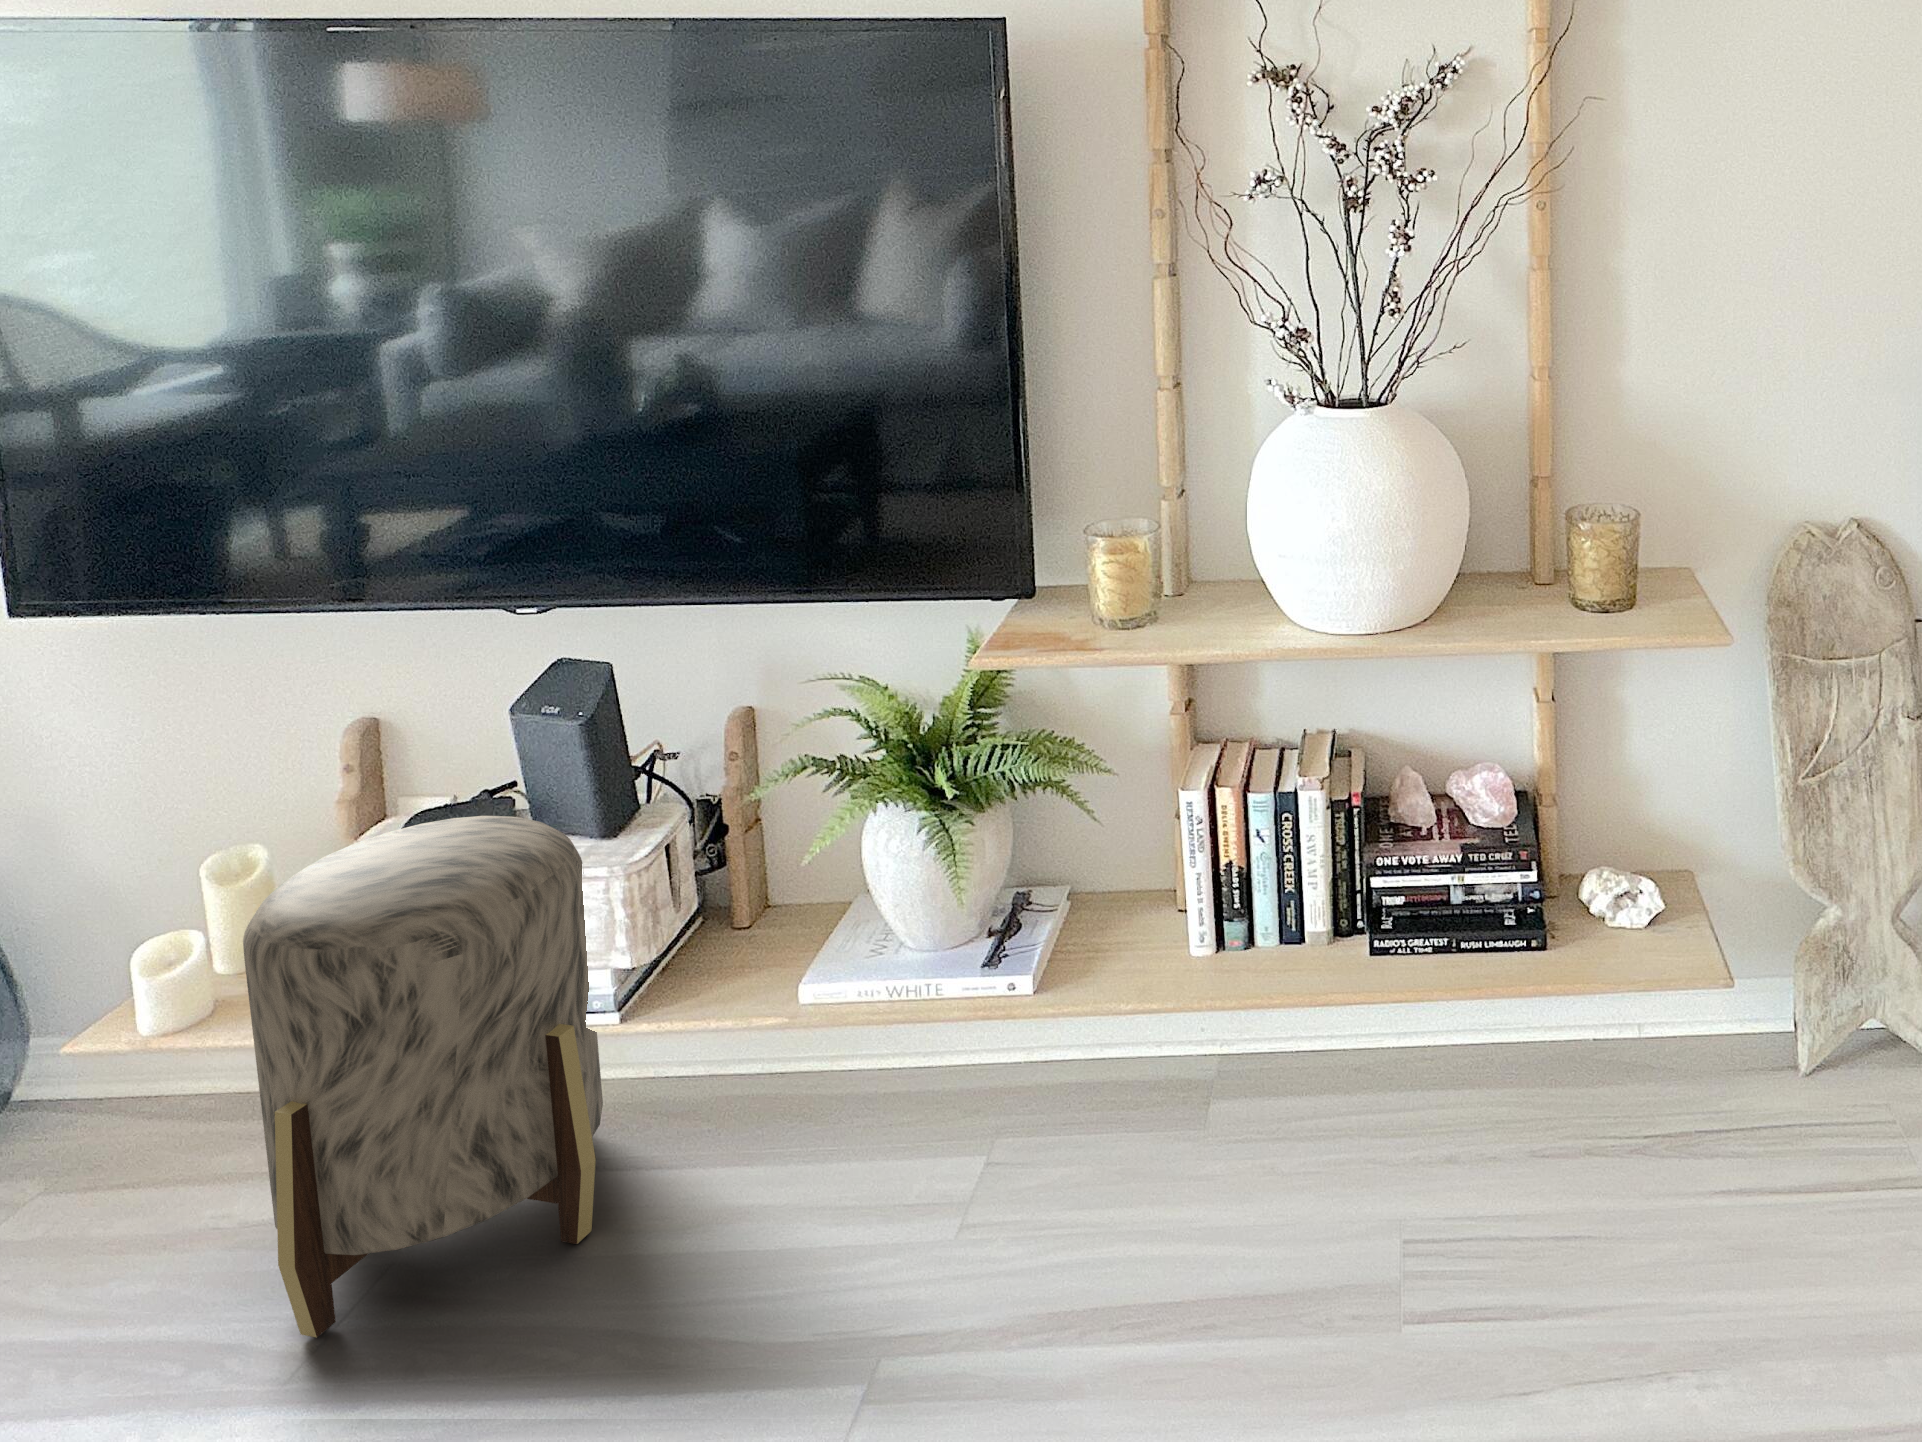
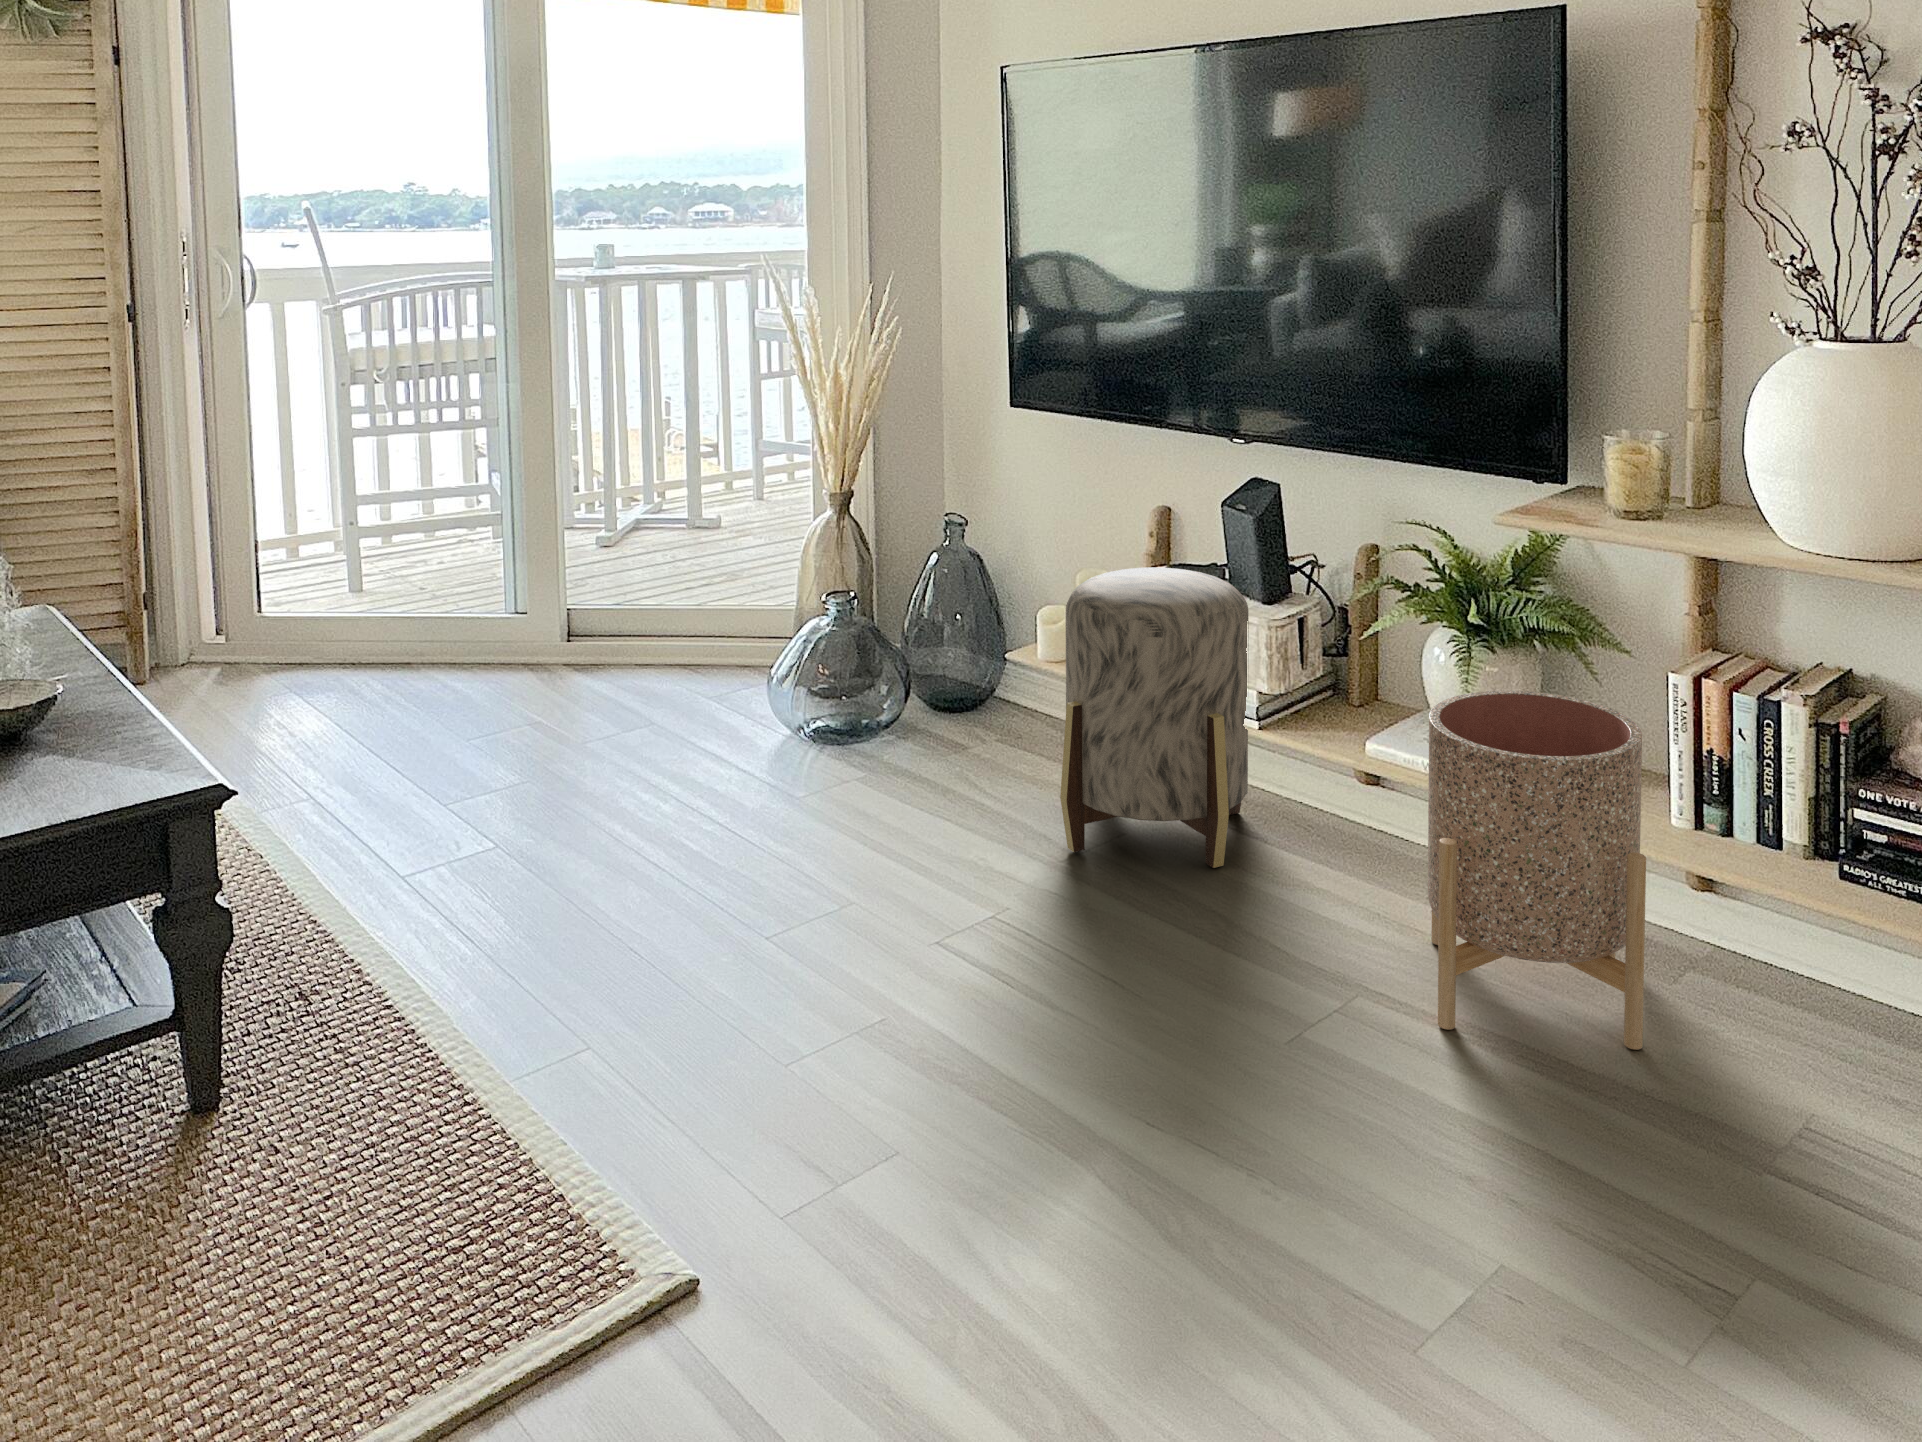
planter: none [917,848,1219,1336] -> present [1428,691,1646,1050]

